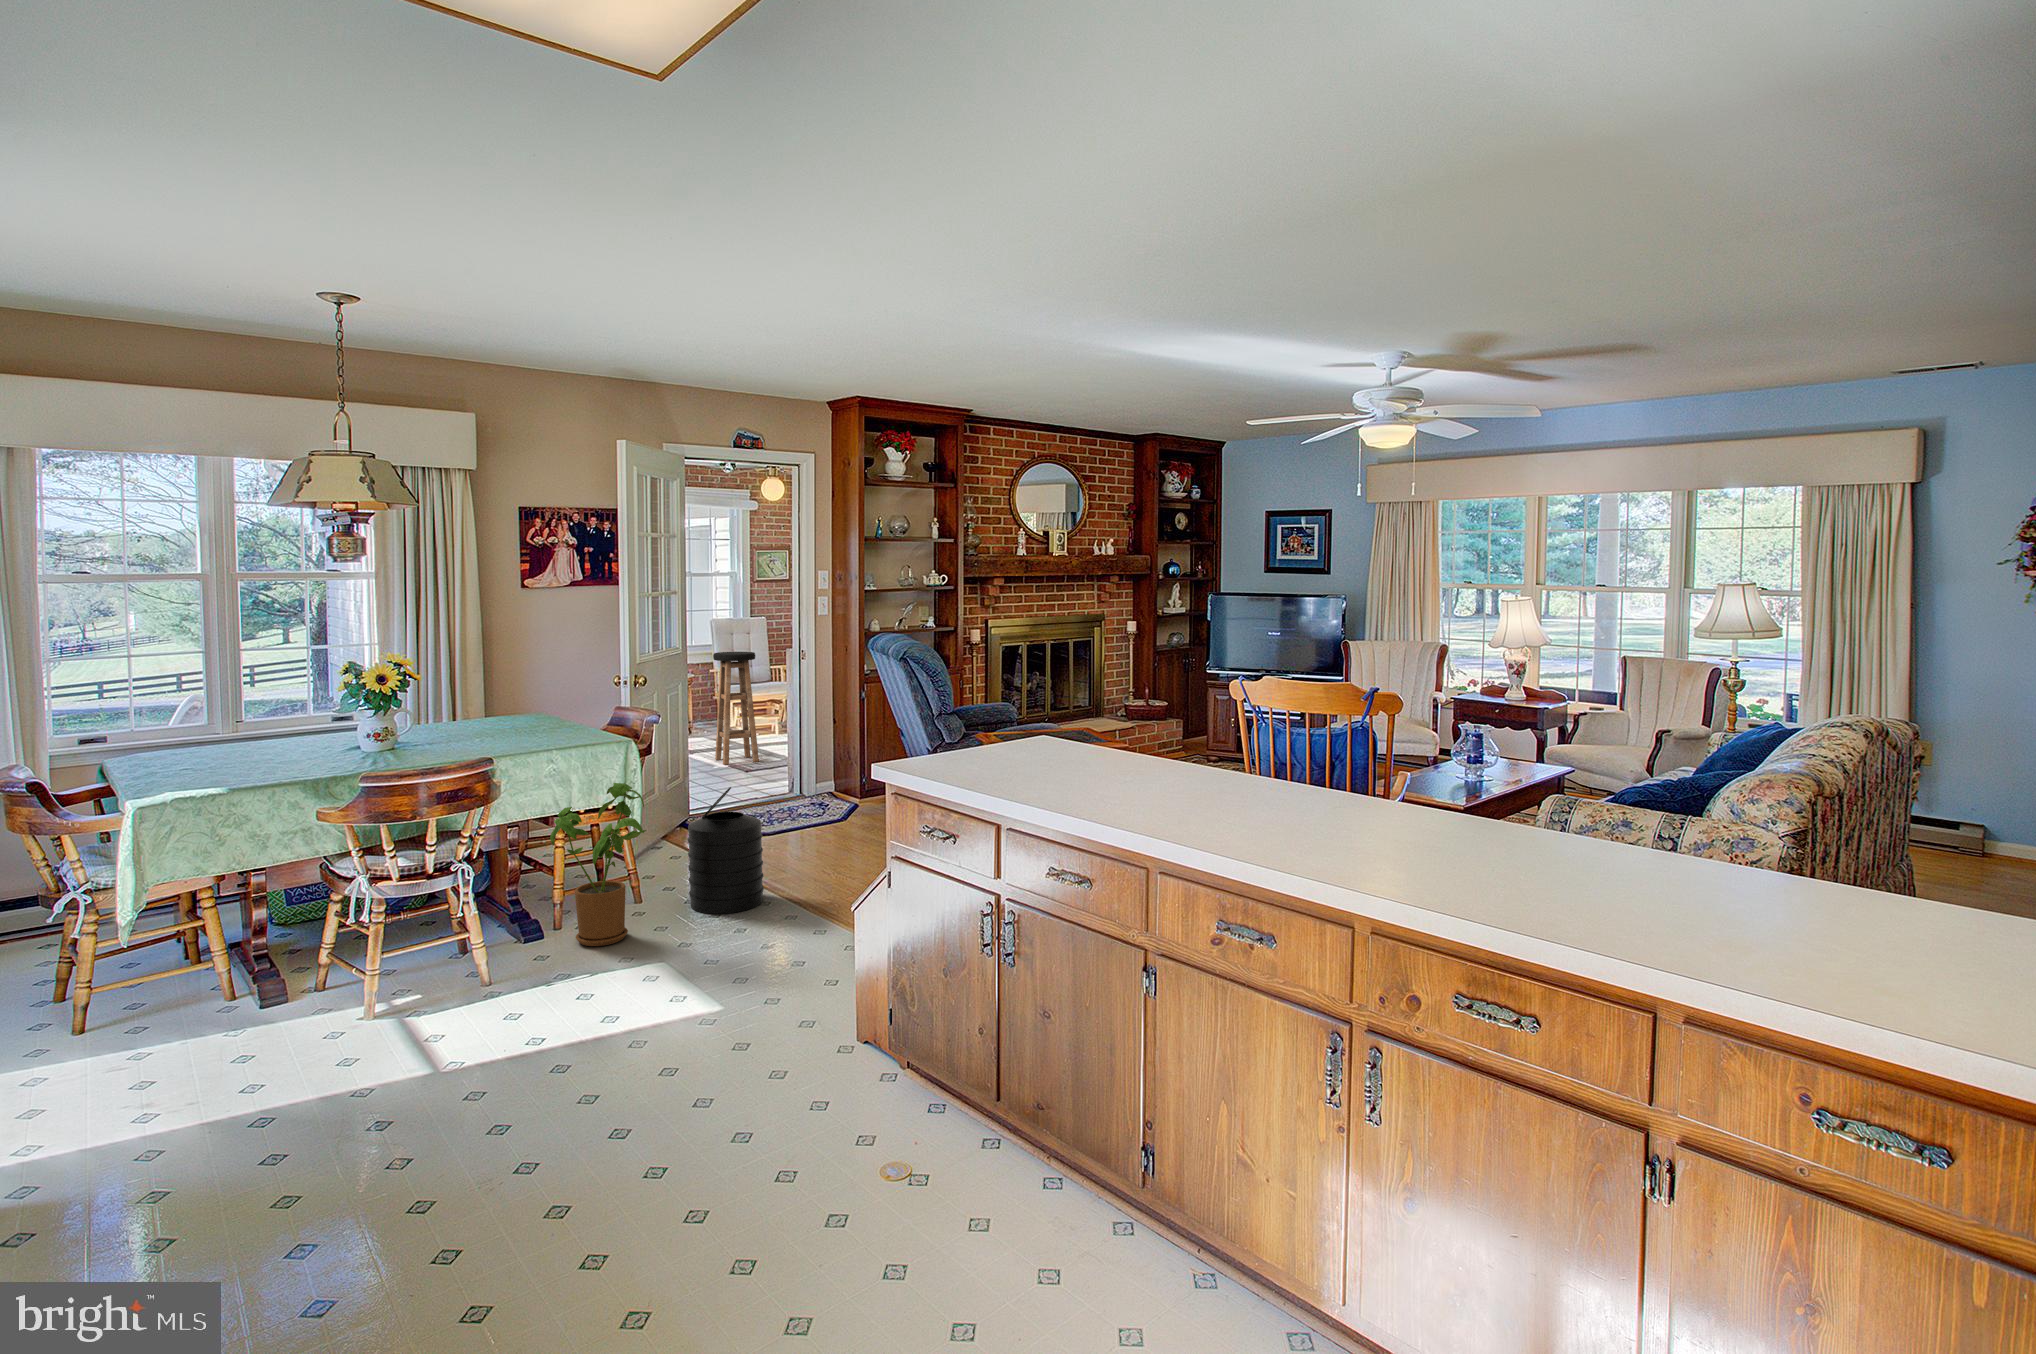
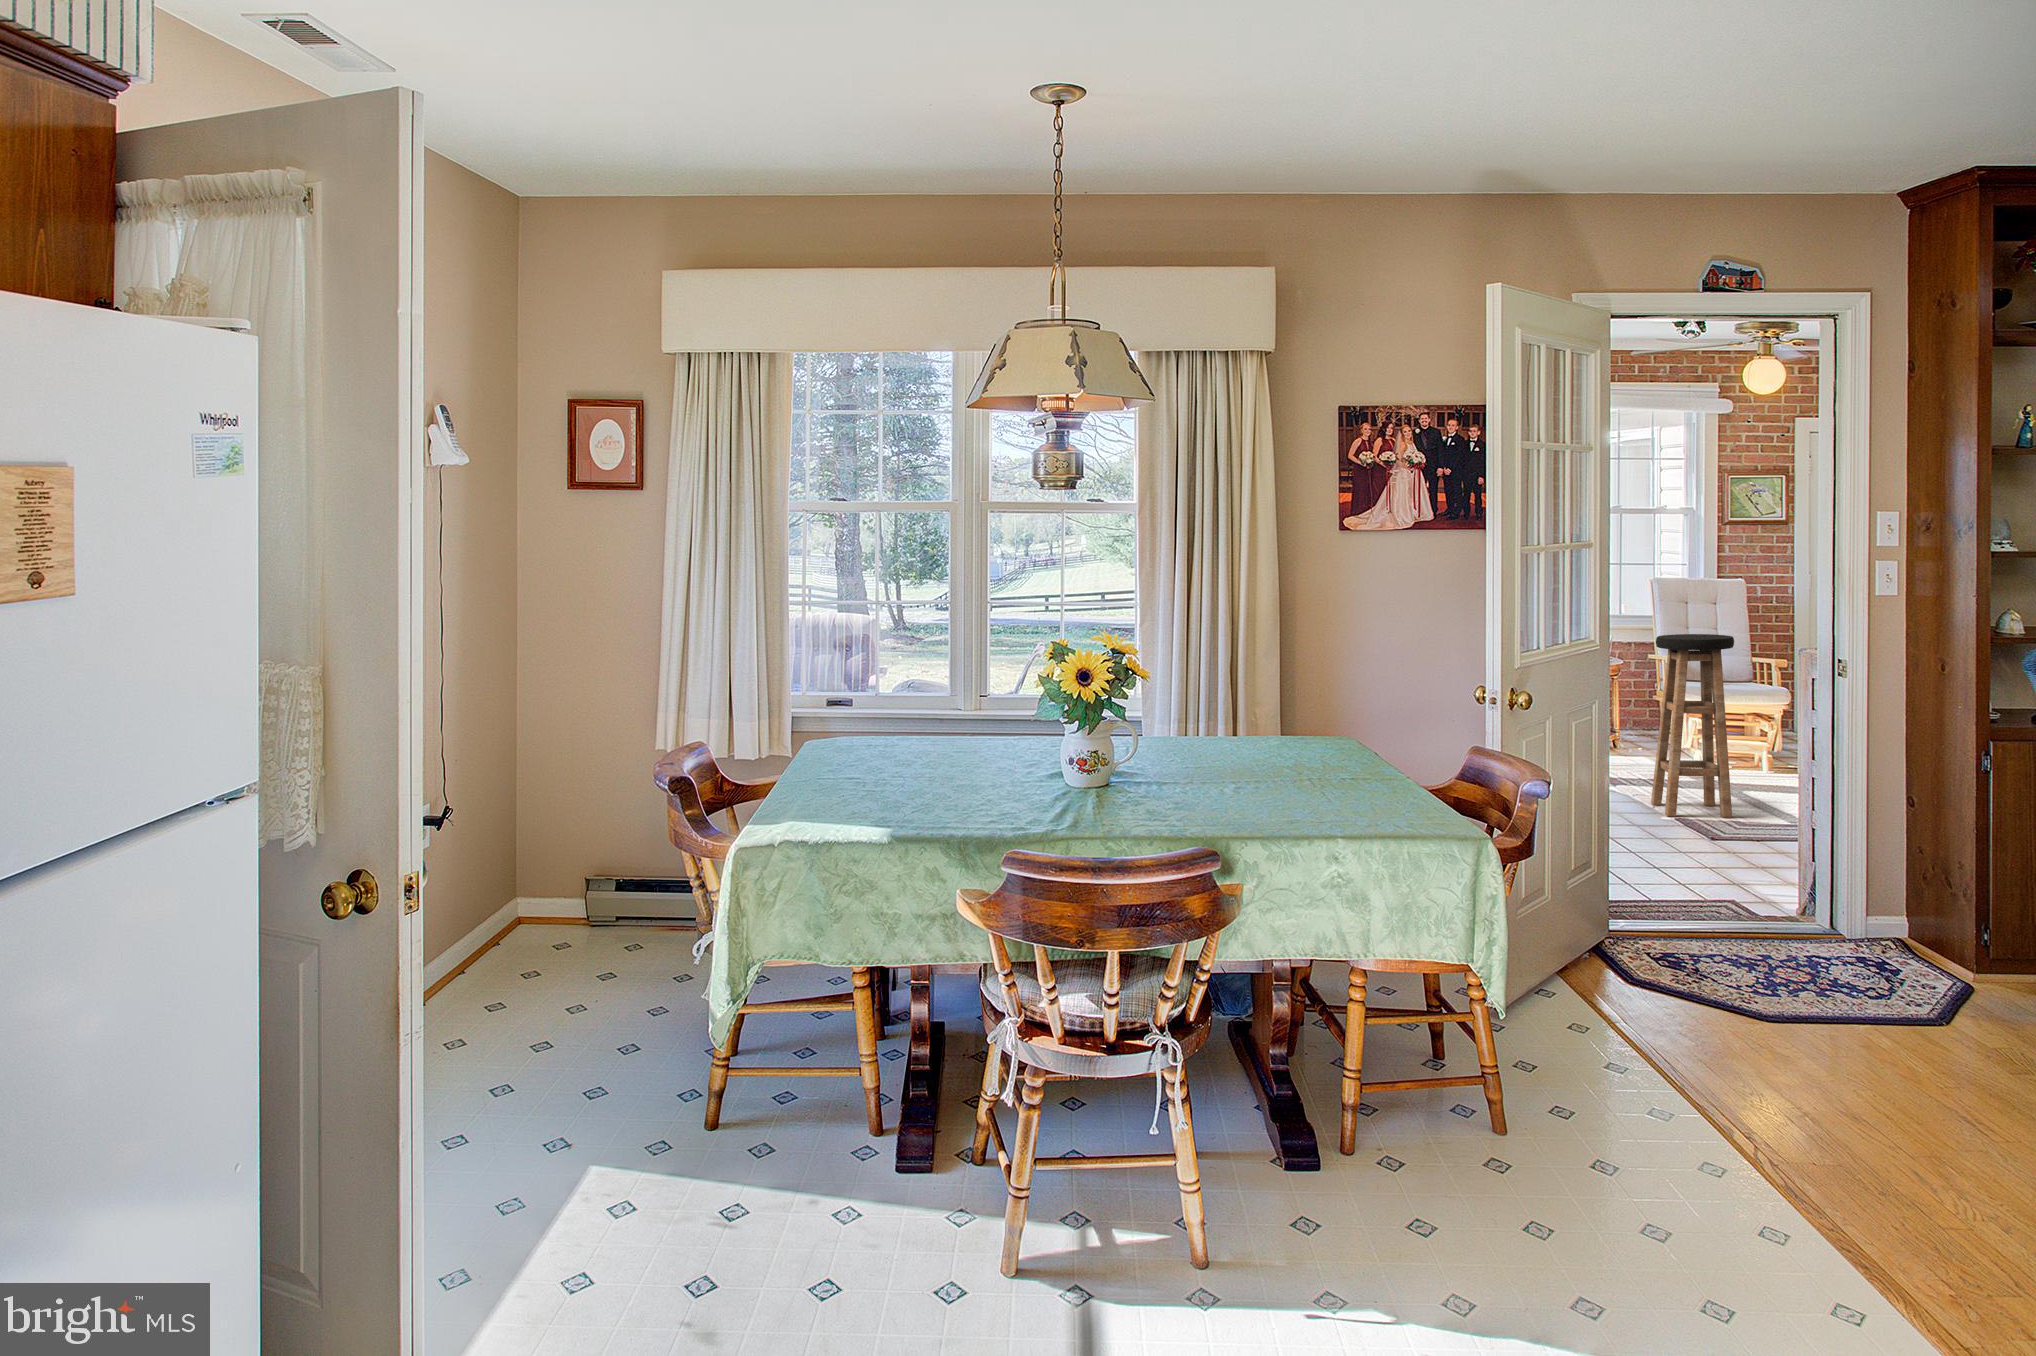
house plant: present [550,783,646,946] -> none [1313,932,1509,1277]
trash can: present [688,787,764,914] -> none [1604,965,1800,1270]

